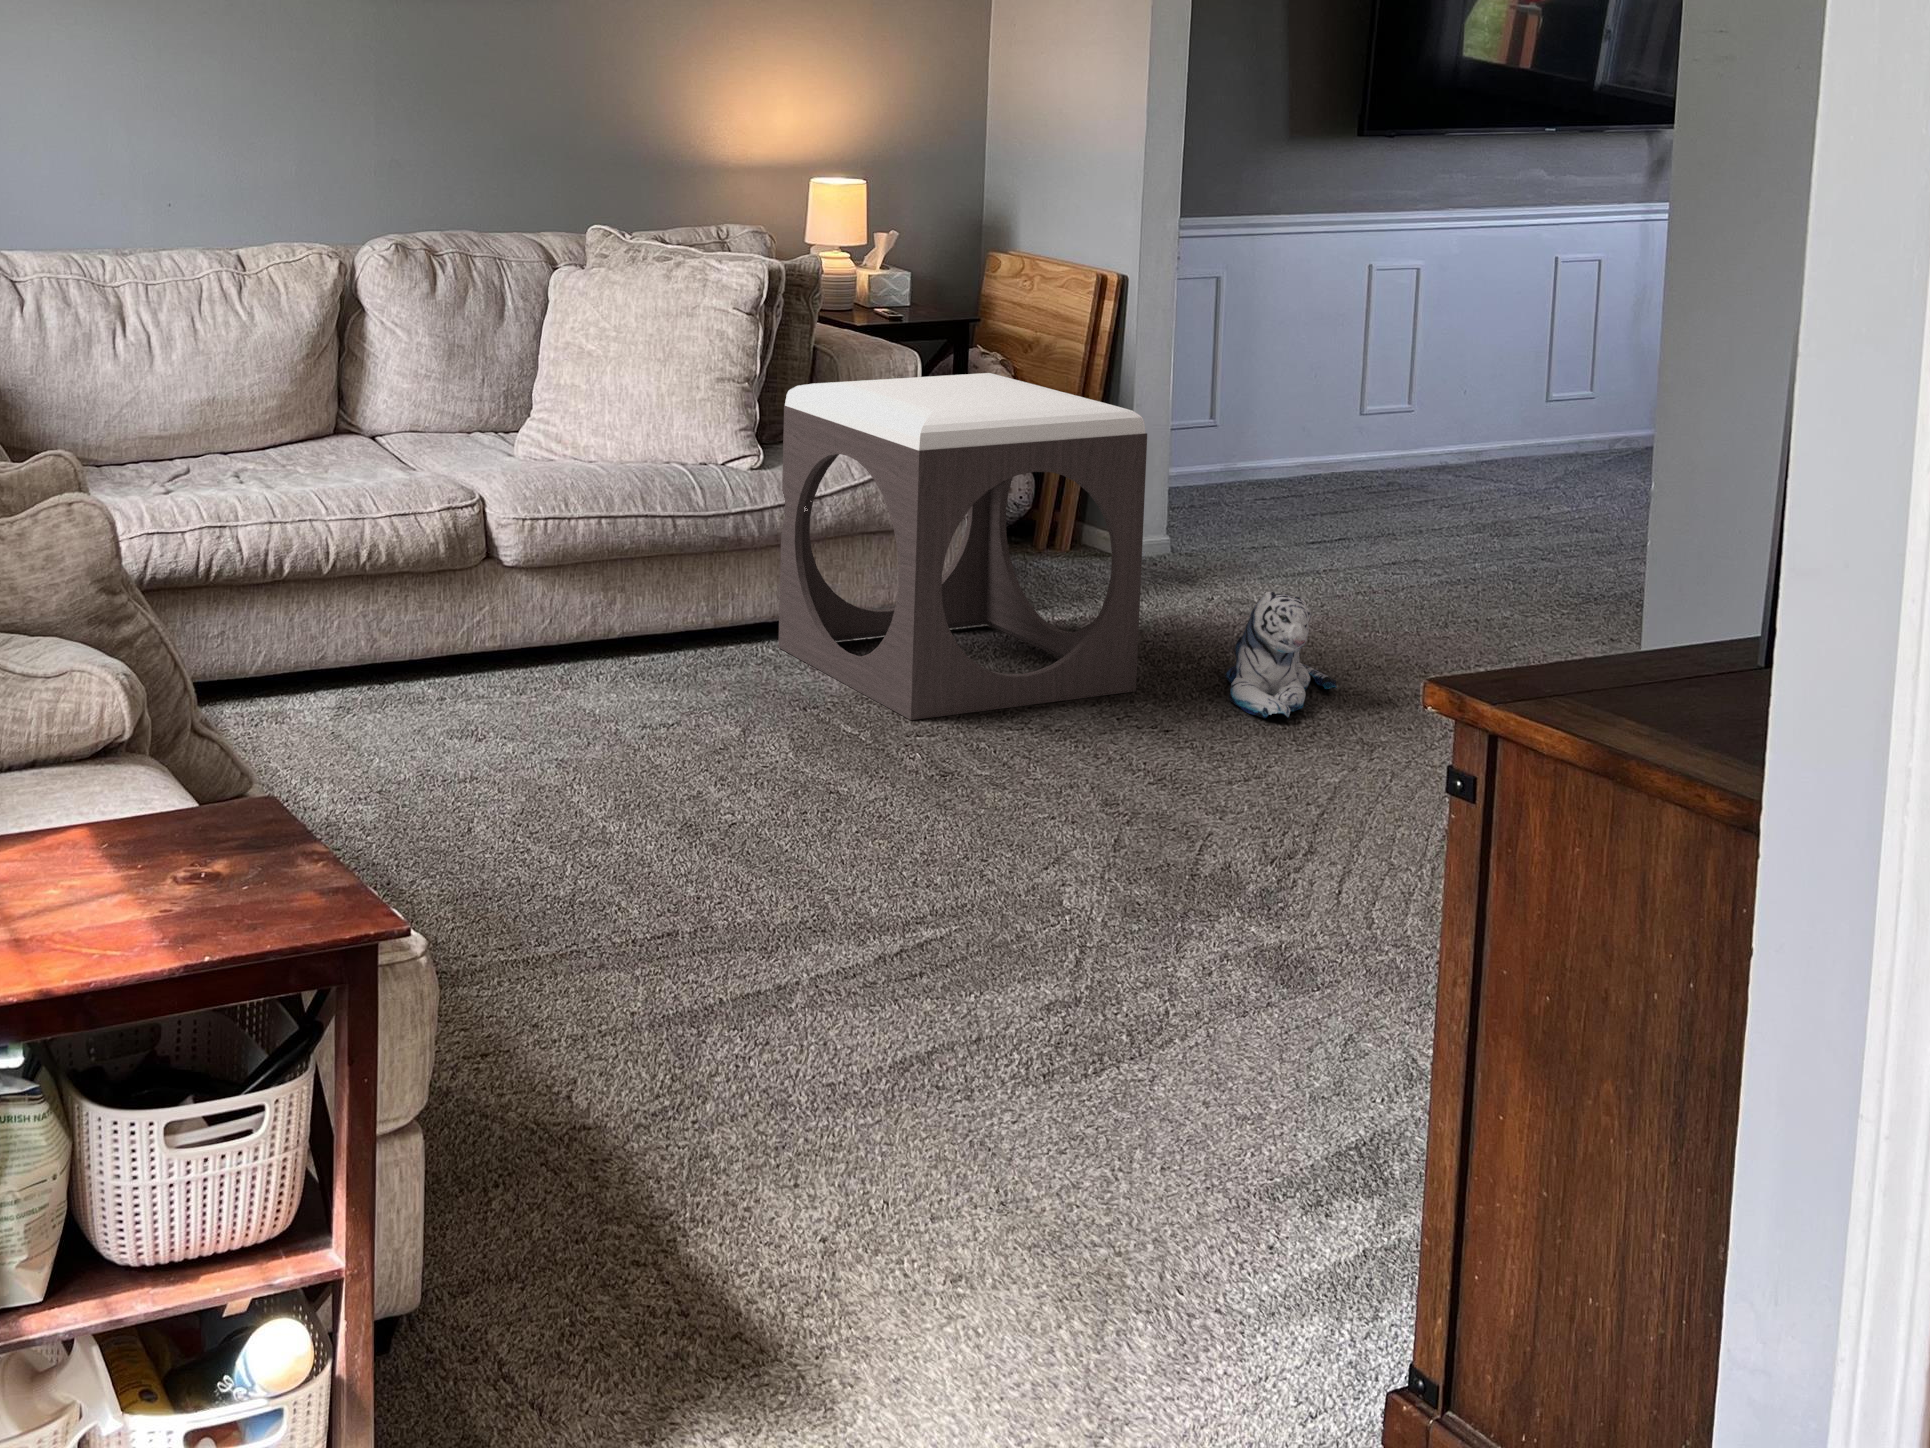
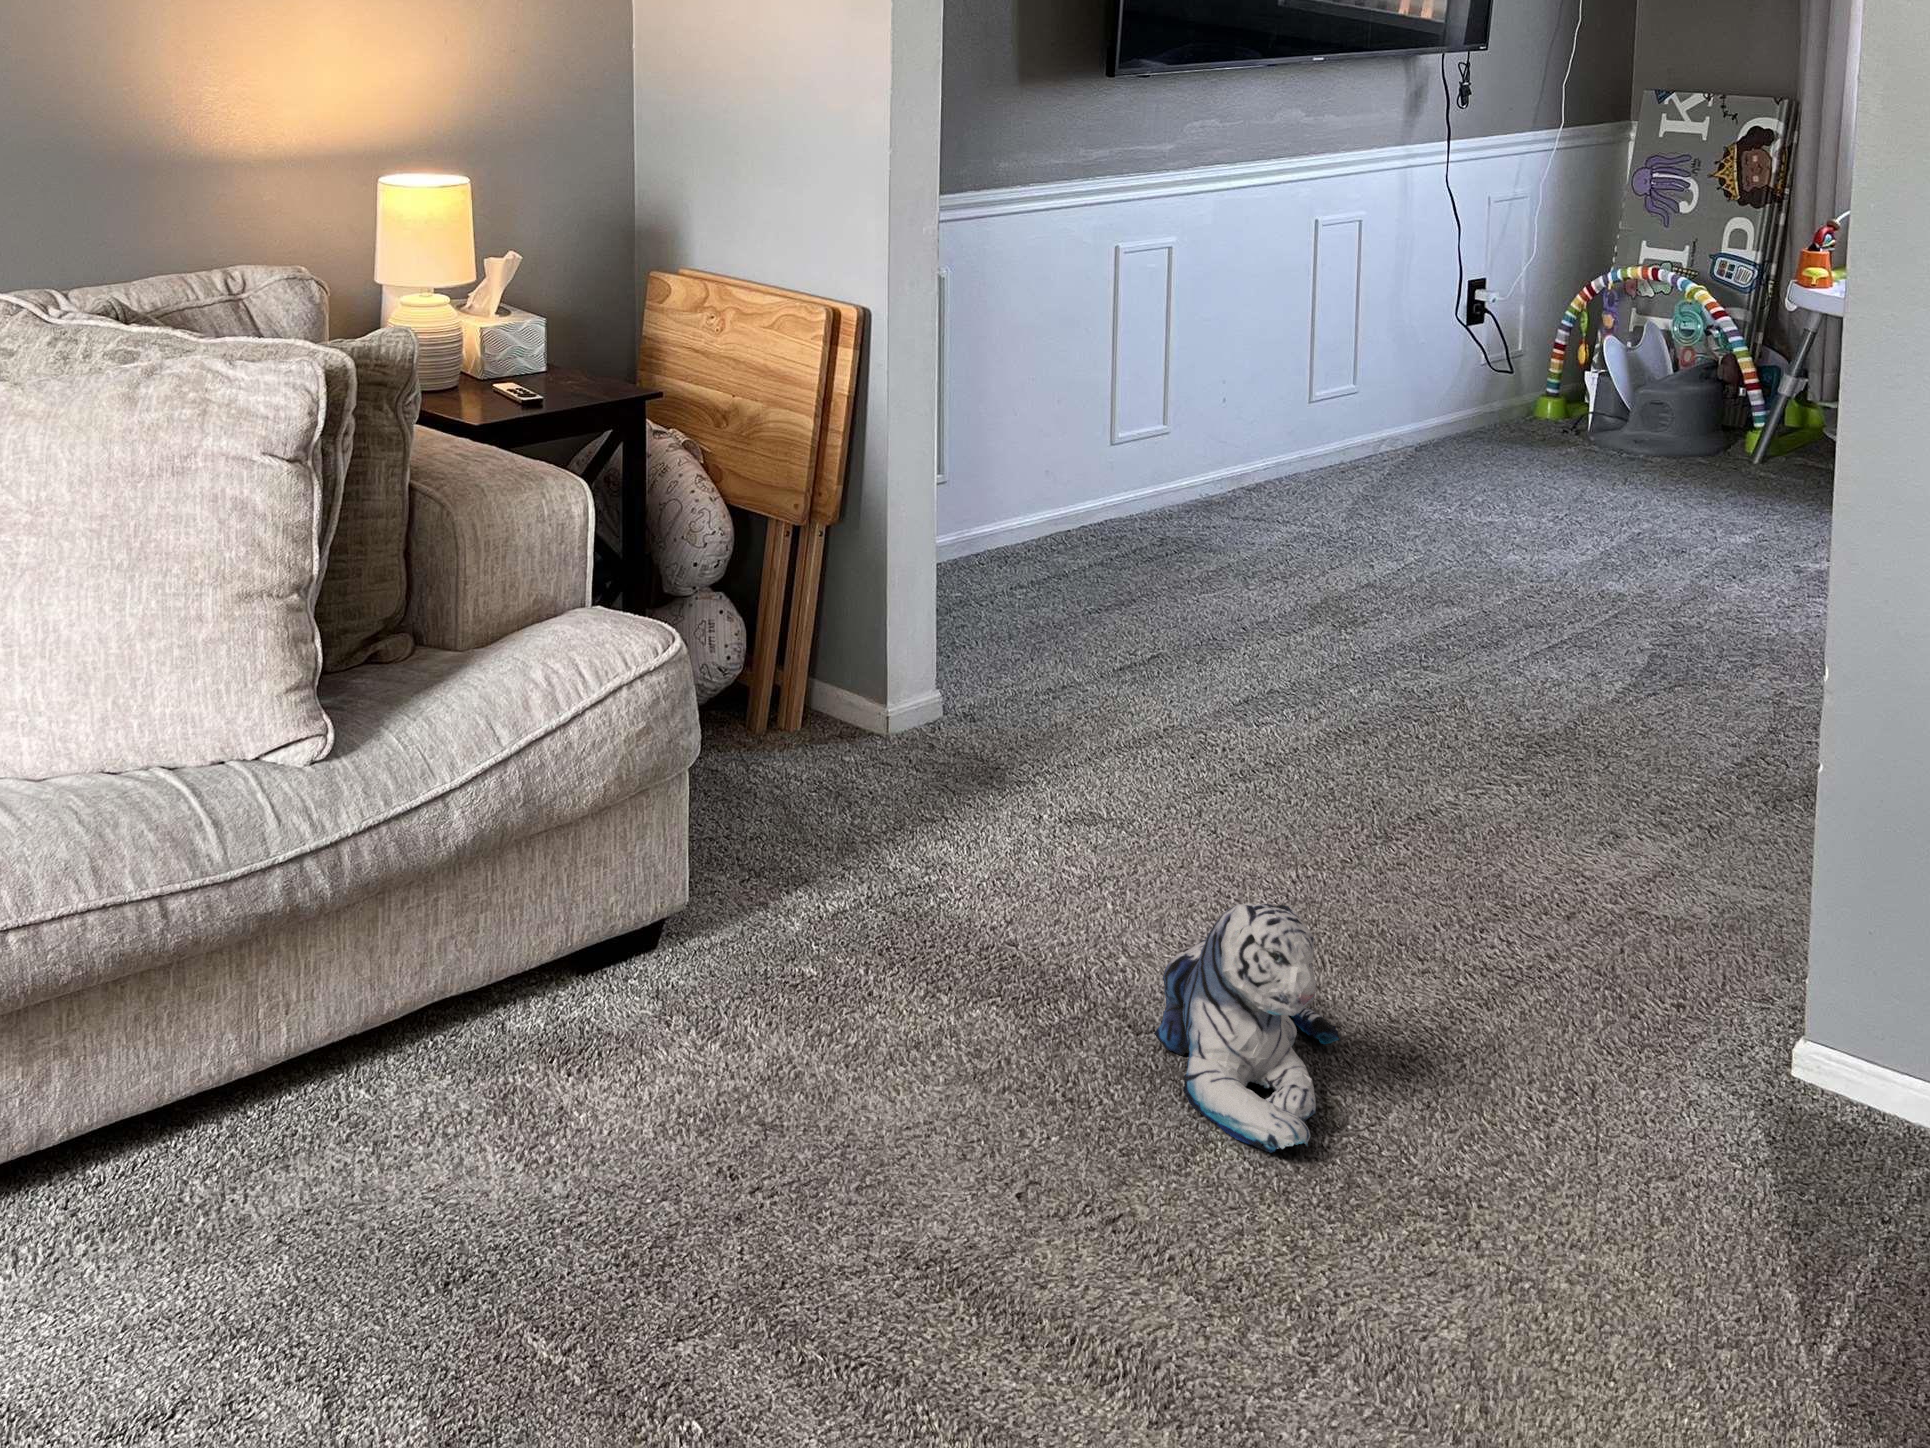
footstool: present [778,373,1147,720] -> none [367,529,1039,1290]

